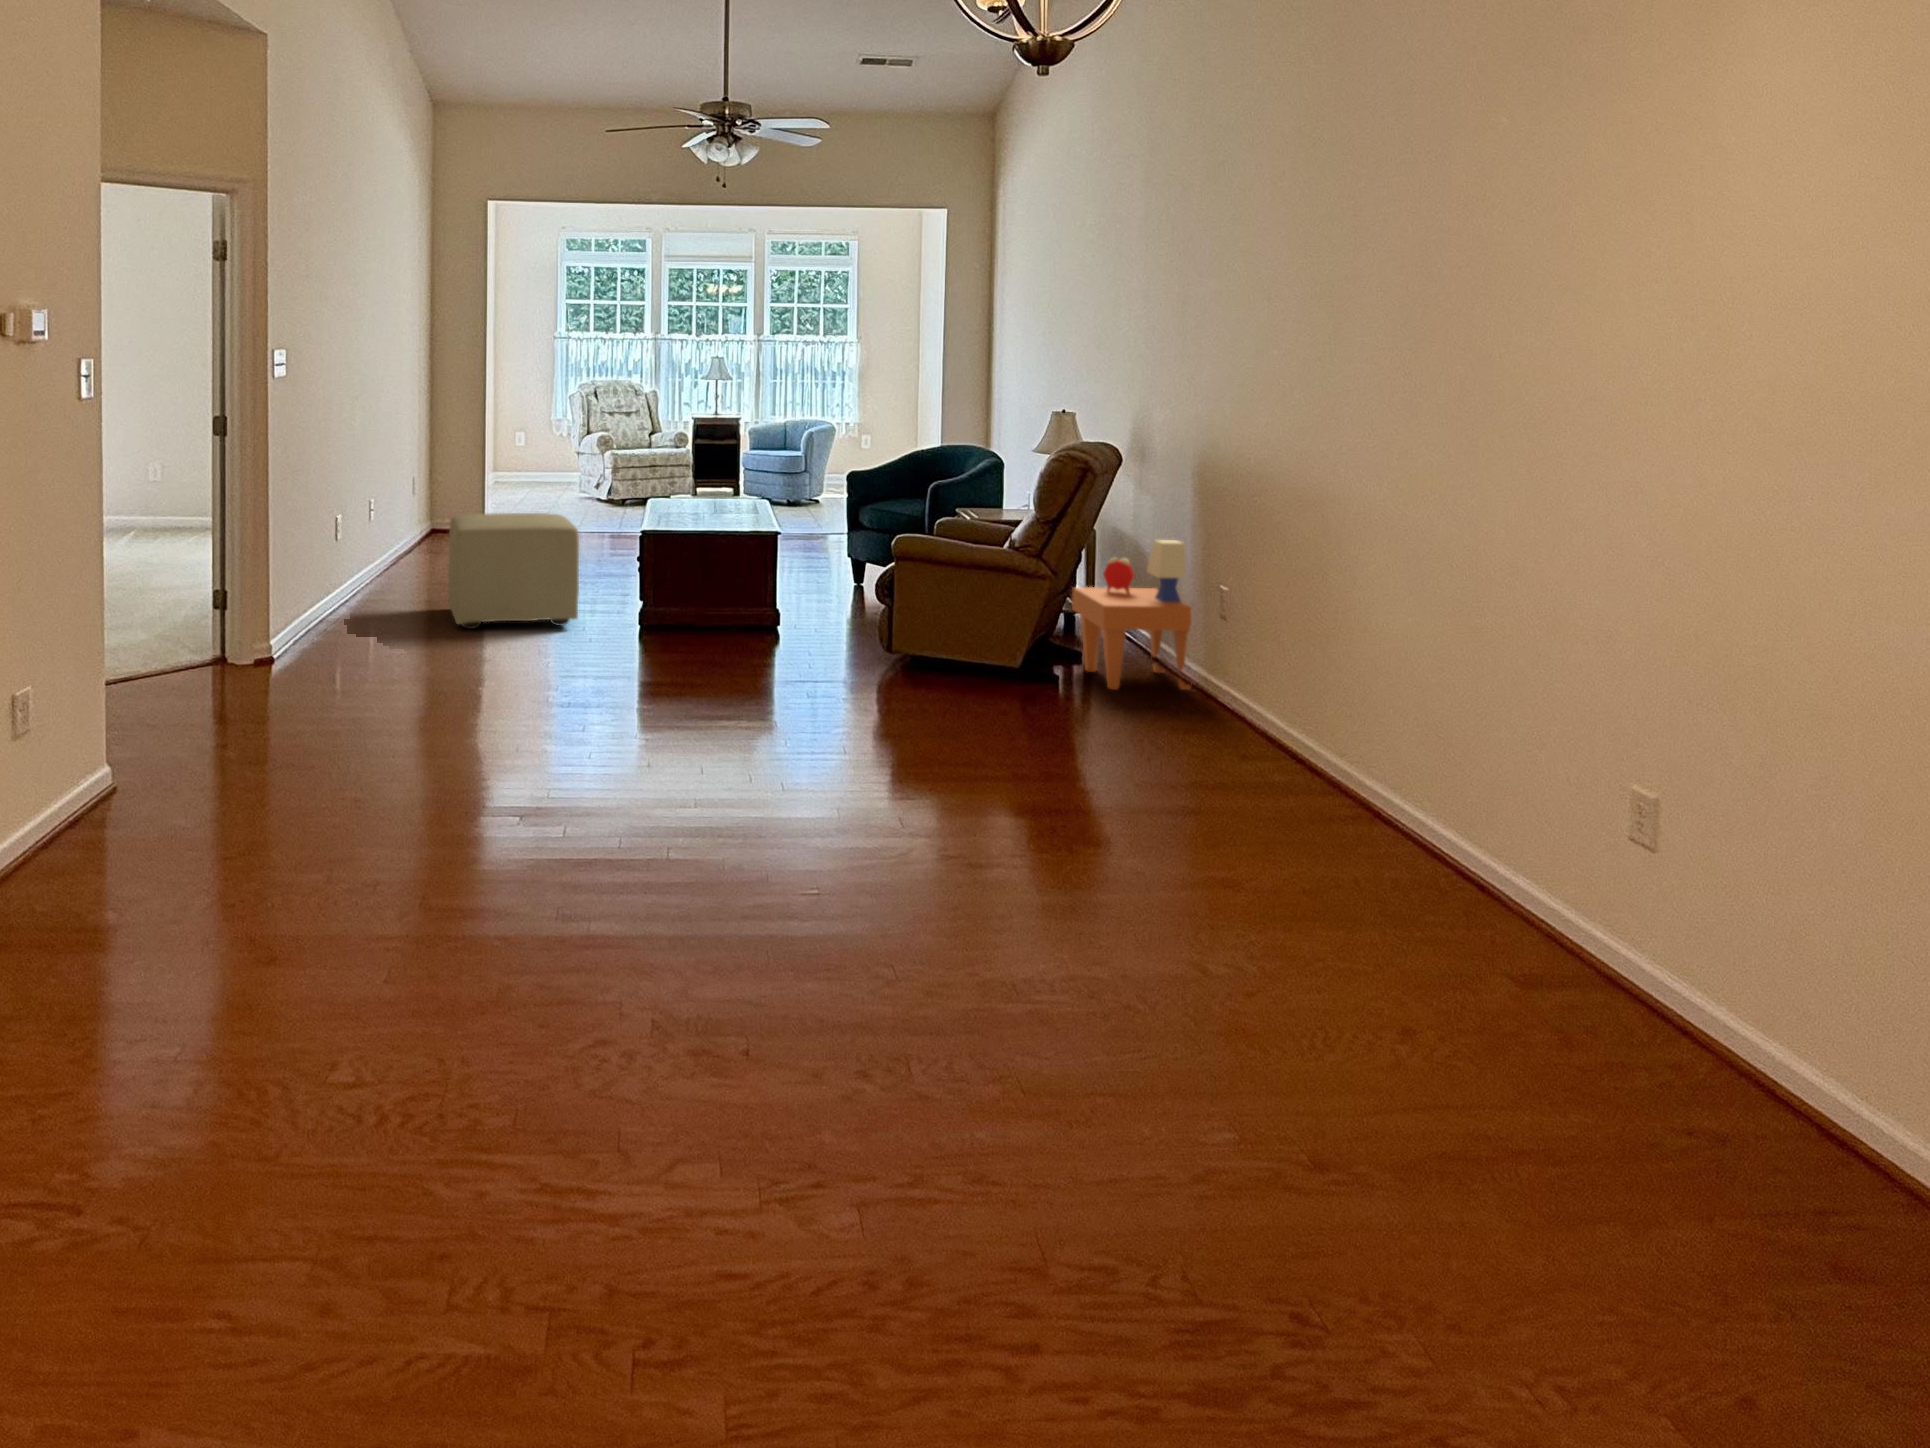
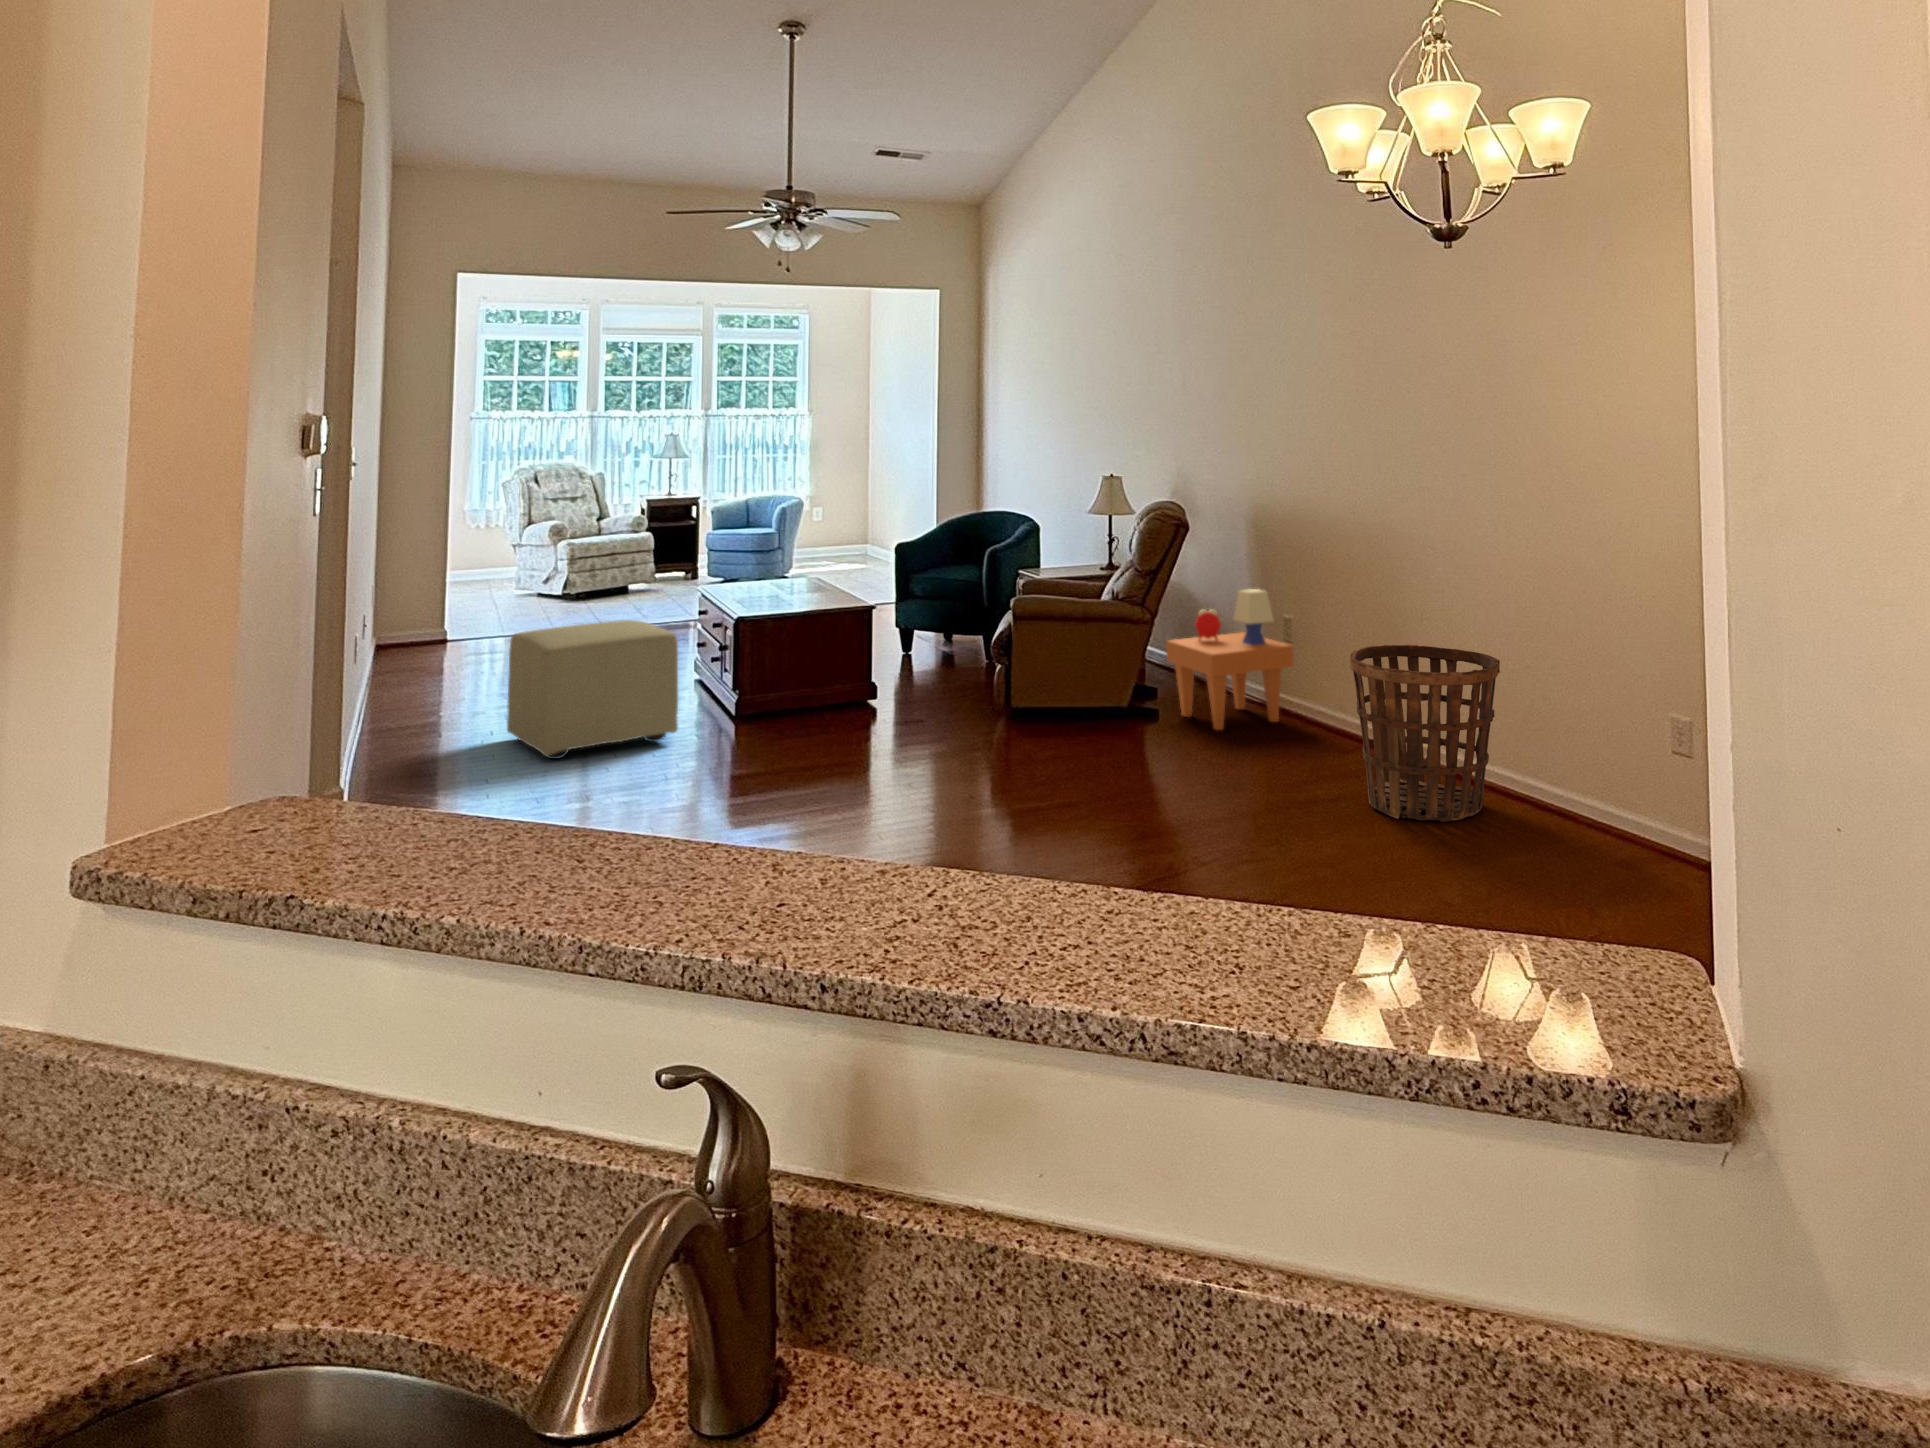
basket: none [1193,609,1383,820] -> present [1350,645,1500,822]

